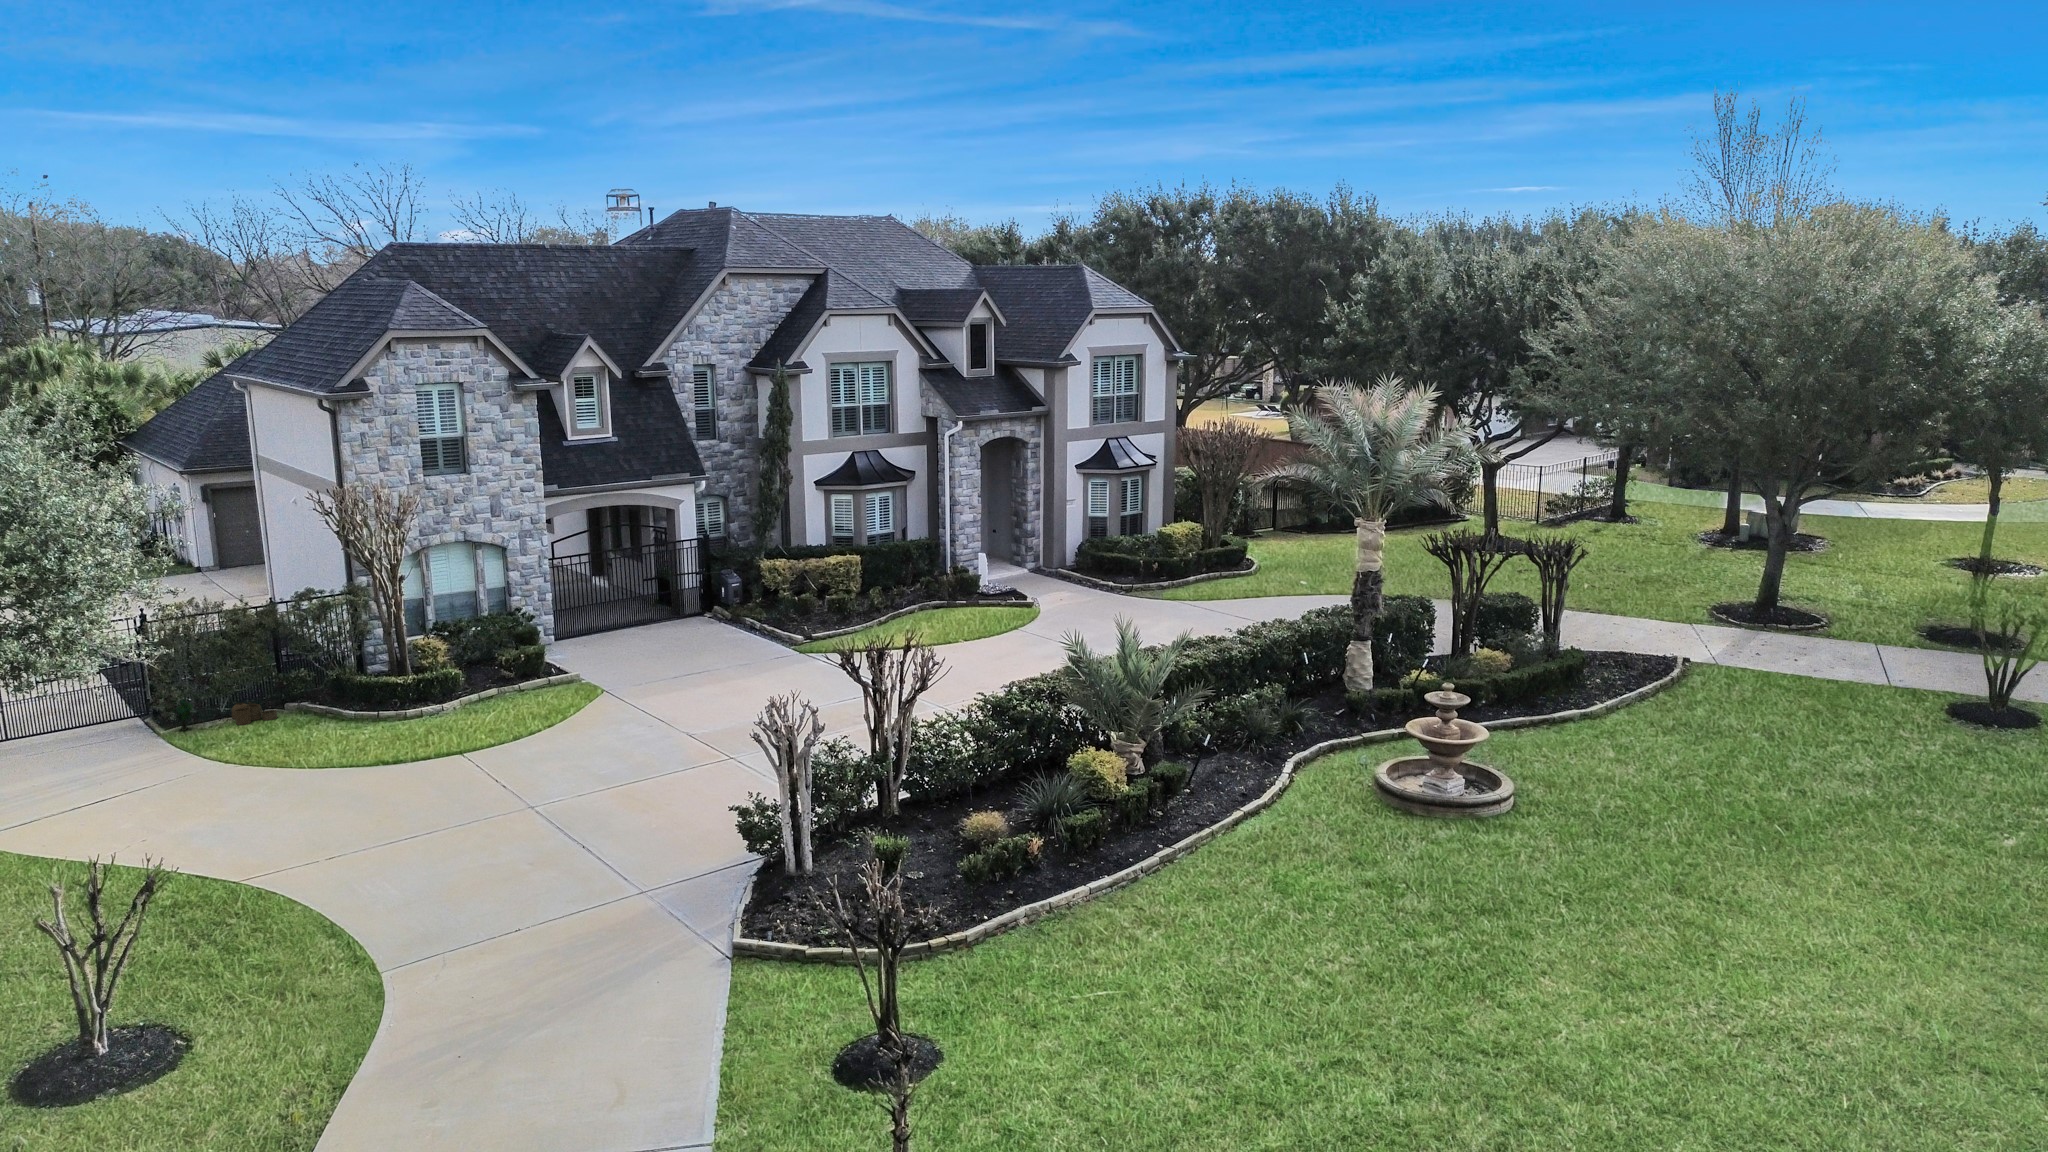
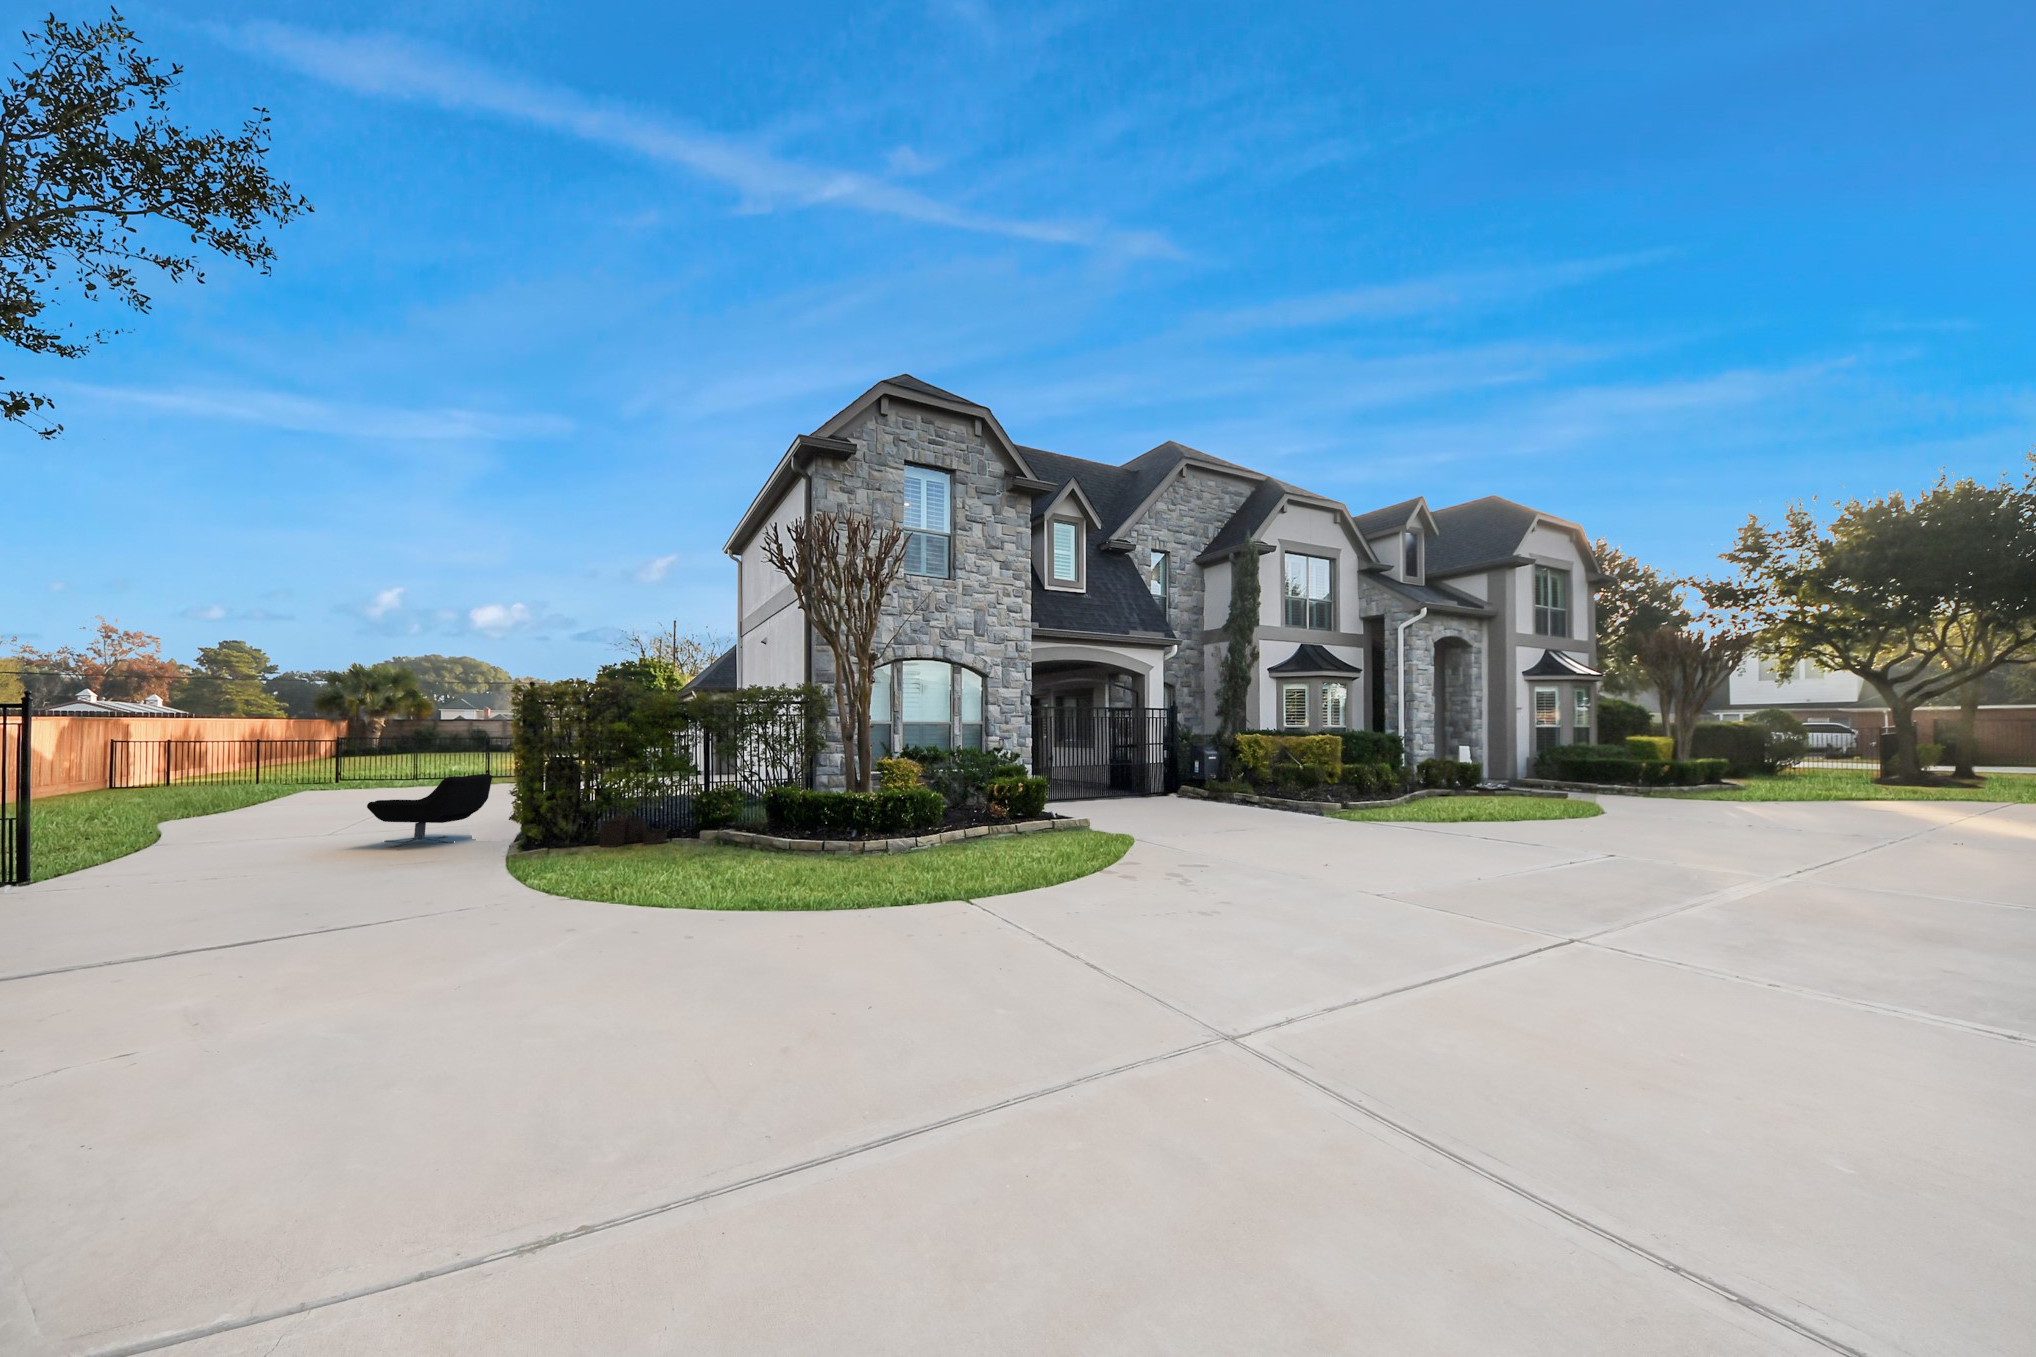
lounge chair: none [82,686,147,738] -> present [367,774,492,847]
decorative plant: present [173,697,193,731] -> none [501,790,542,848]

